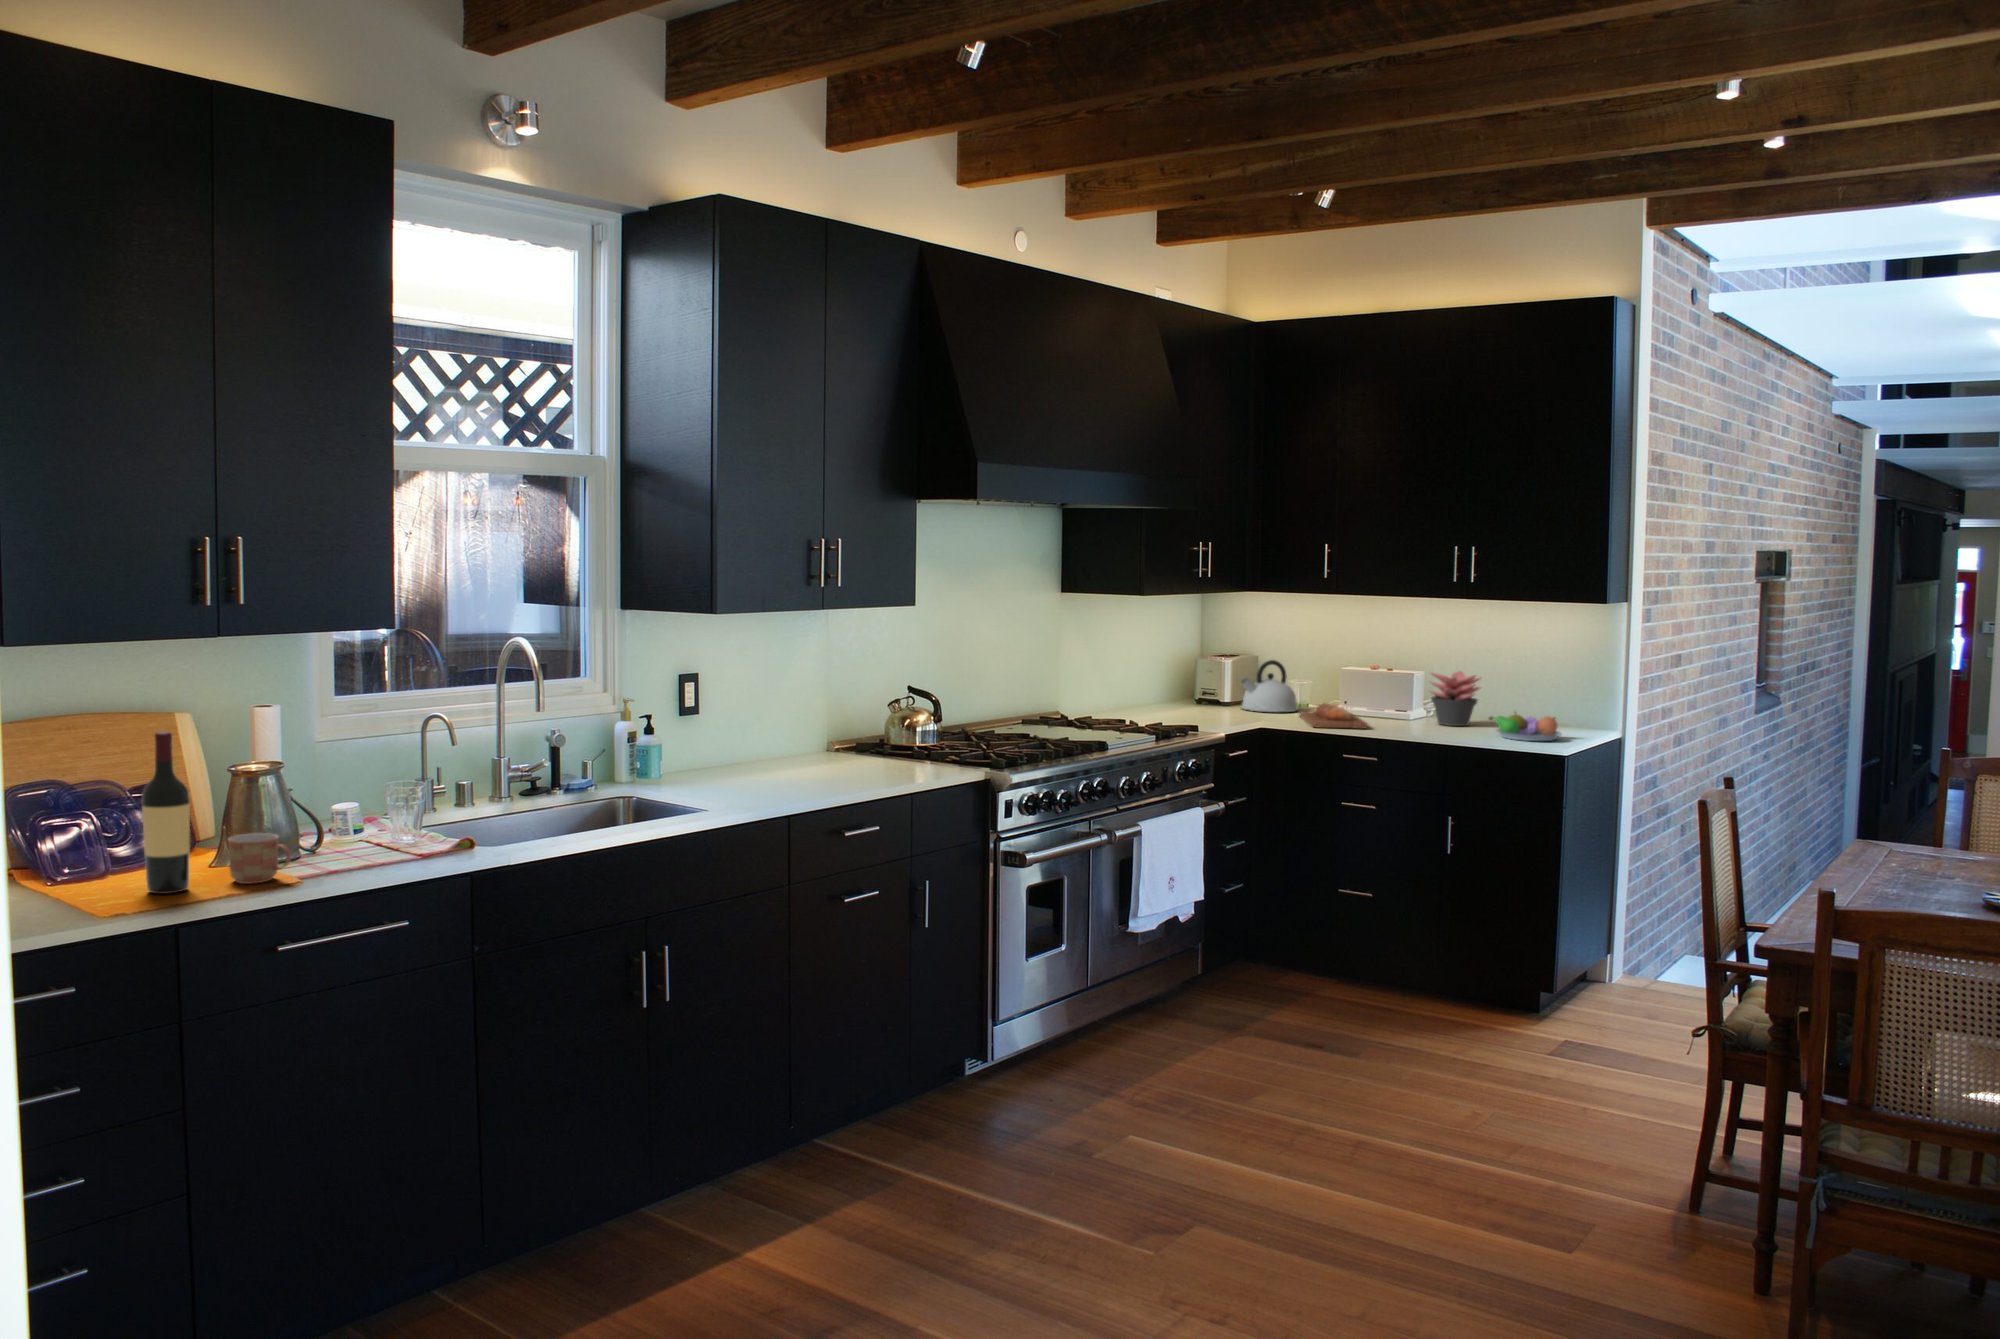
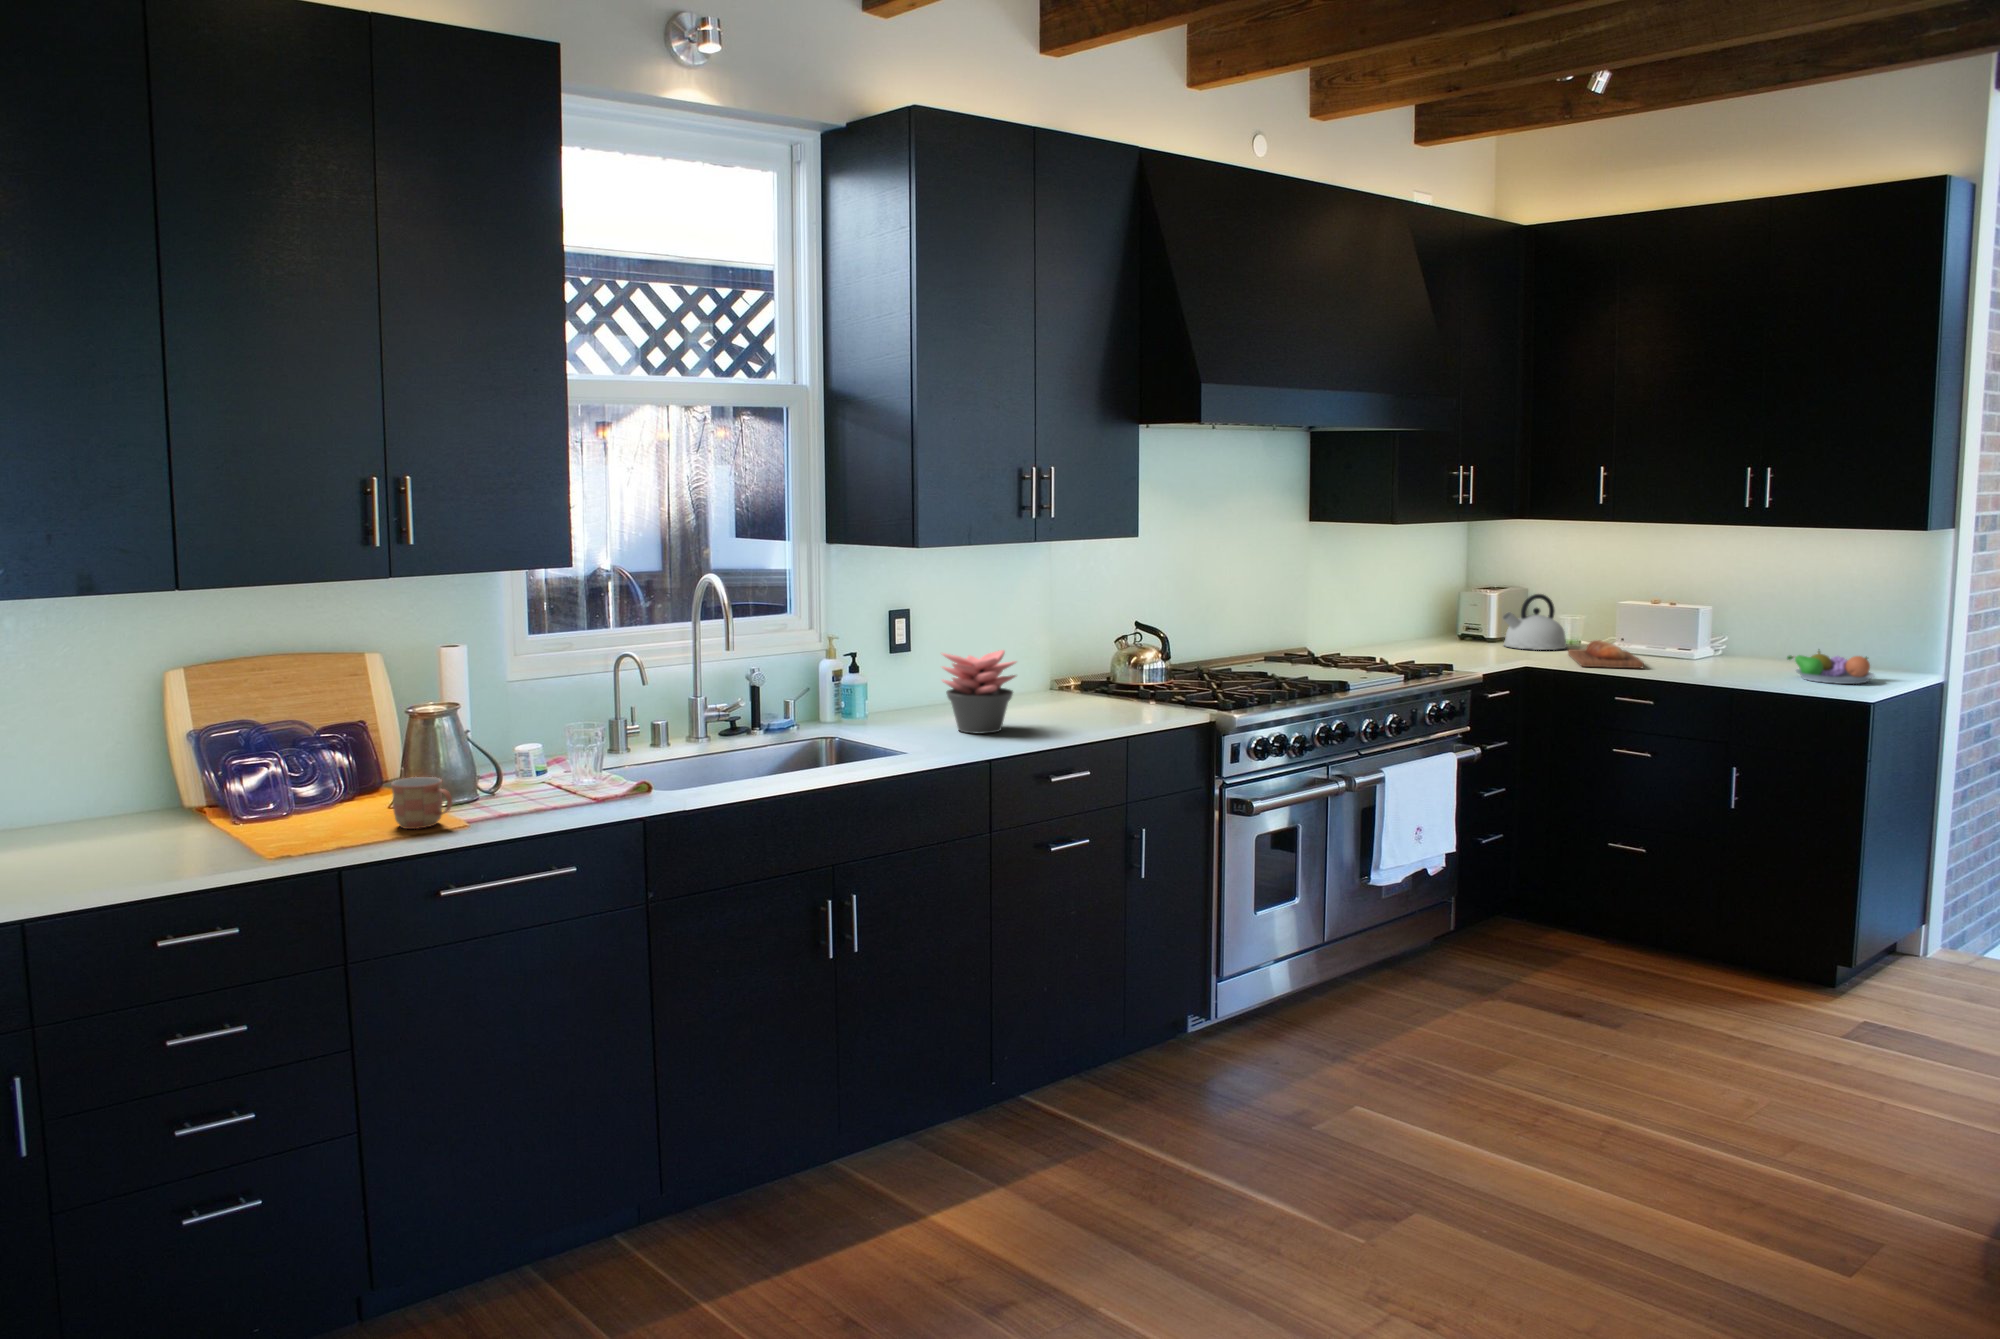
succulent plant: present [1430,671,1480,726] -> present [942,650,1016,733]
wine bottle: present [142,732,190,894] -> none [302,673,351,838]

